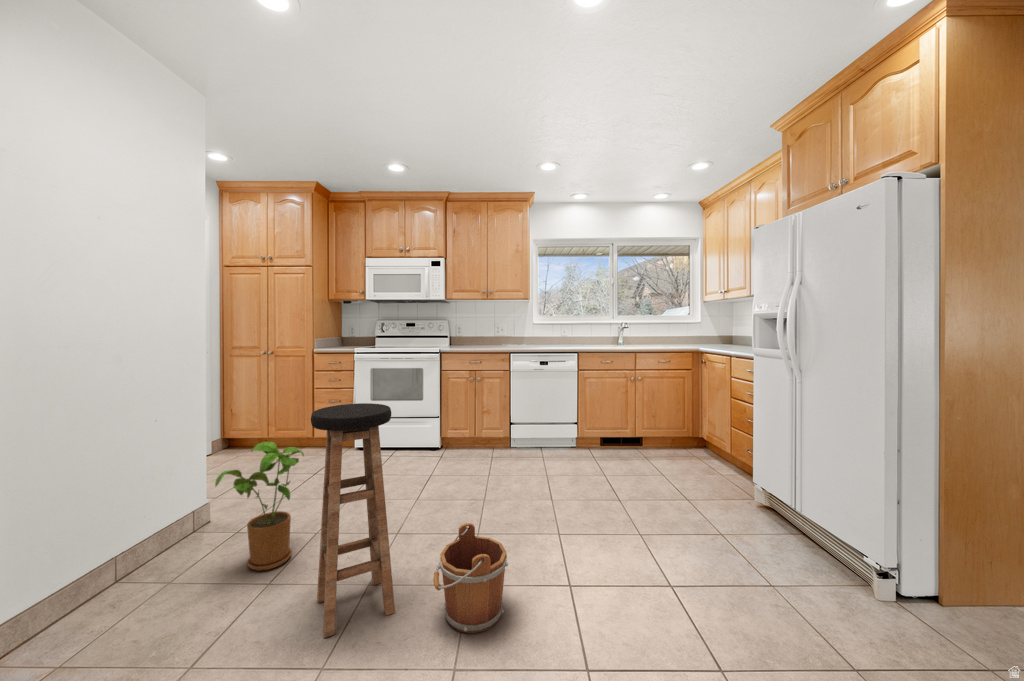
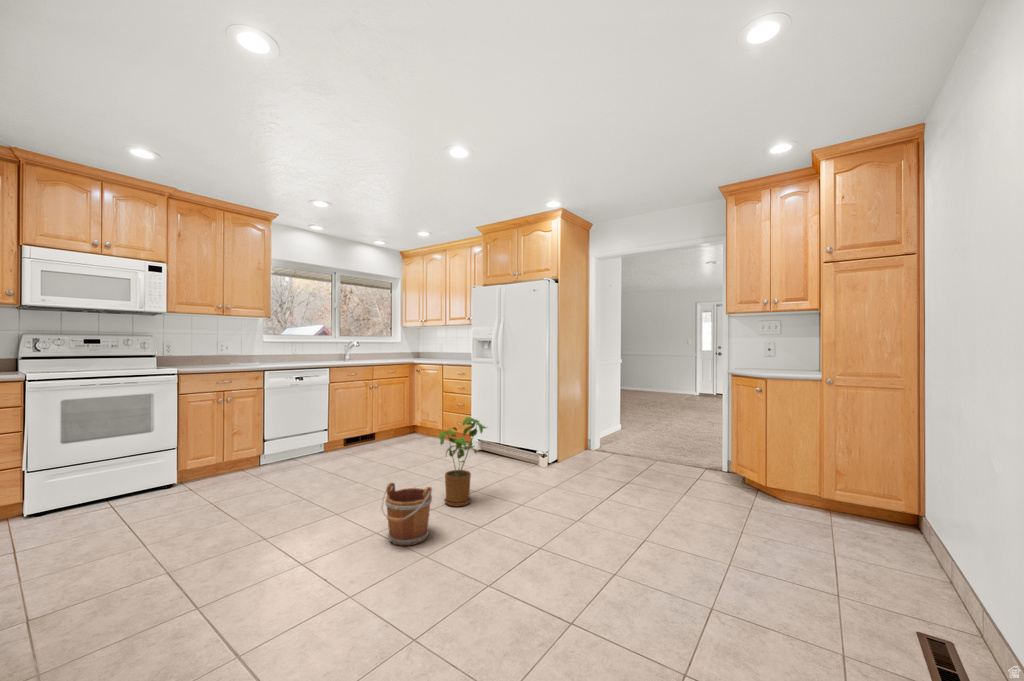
bar stool: present [311,403,395,638] -> none [283,404,360,587]
house plant: present [215,442,304,571] -> present [439,417,486,507]

